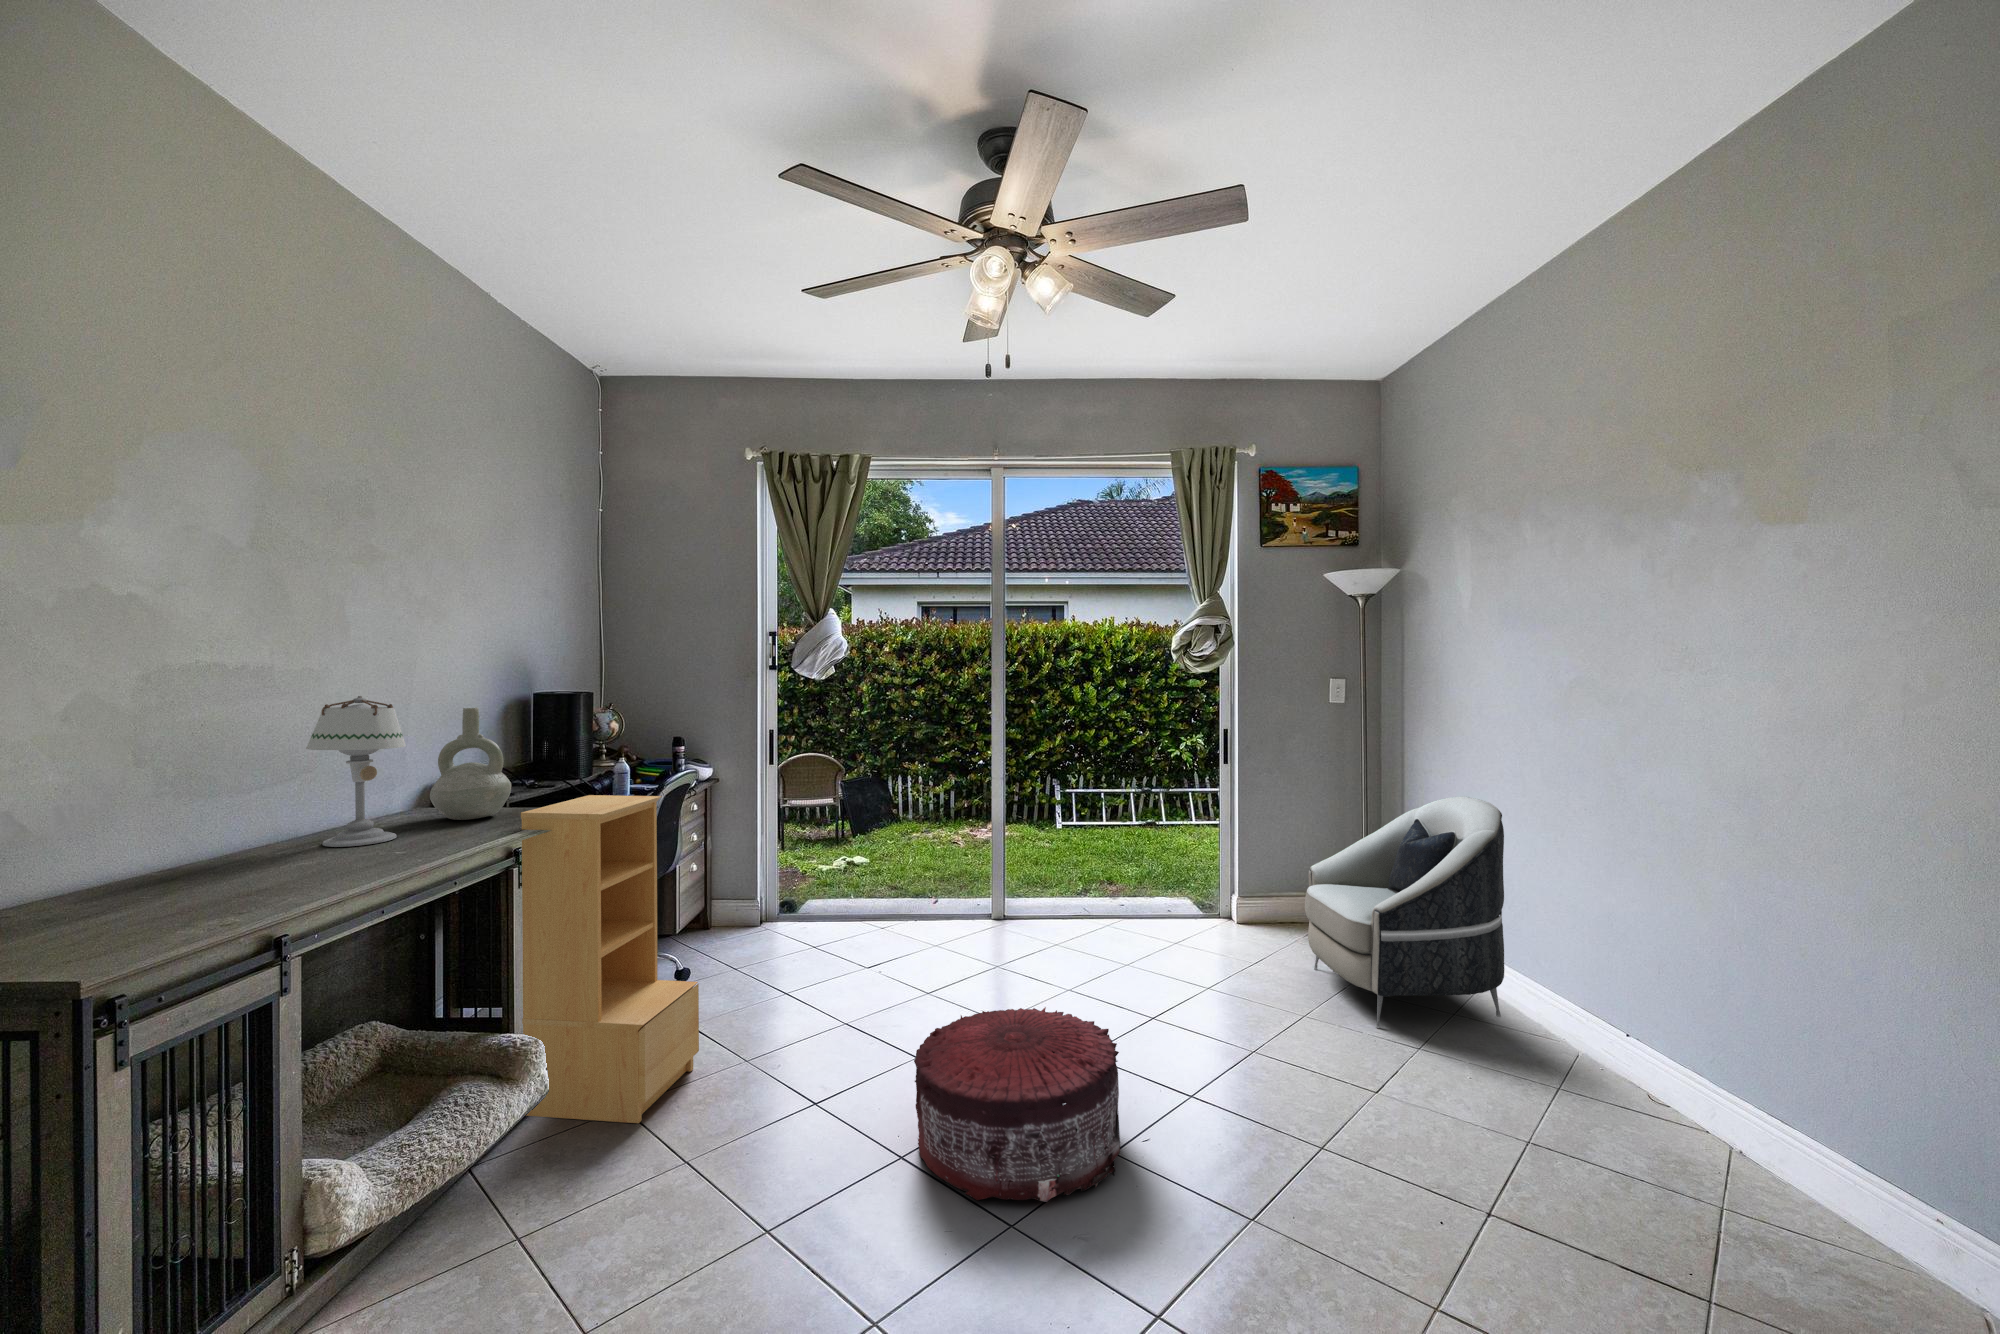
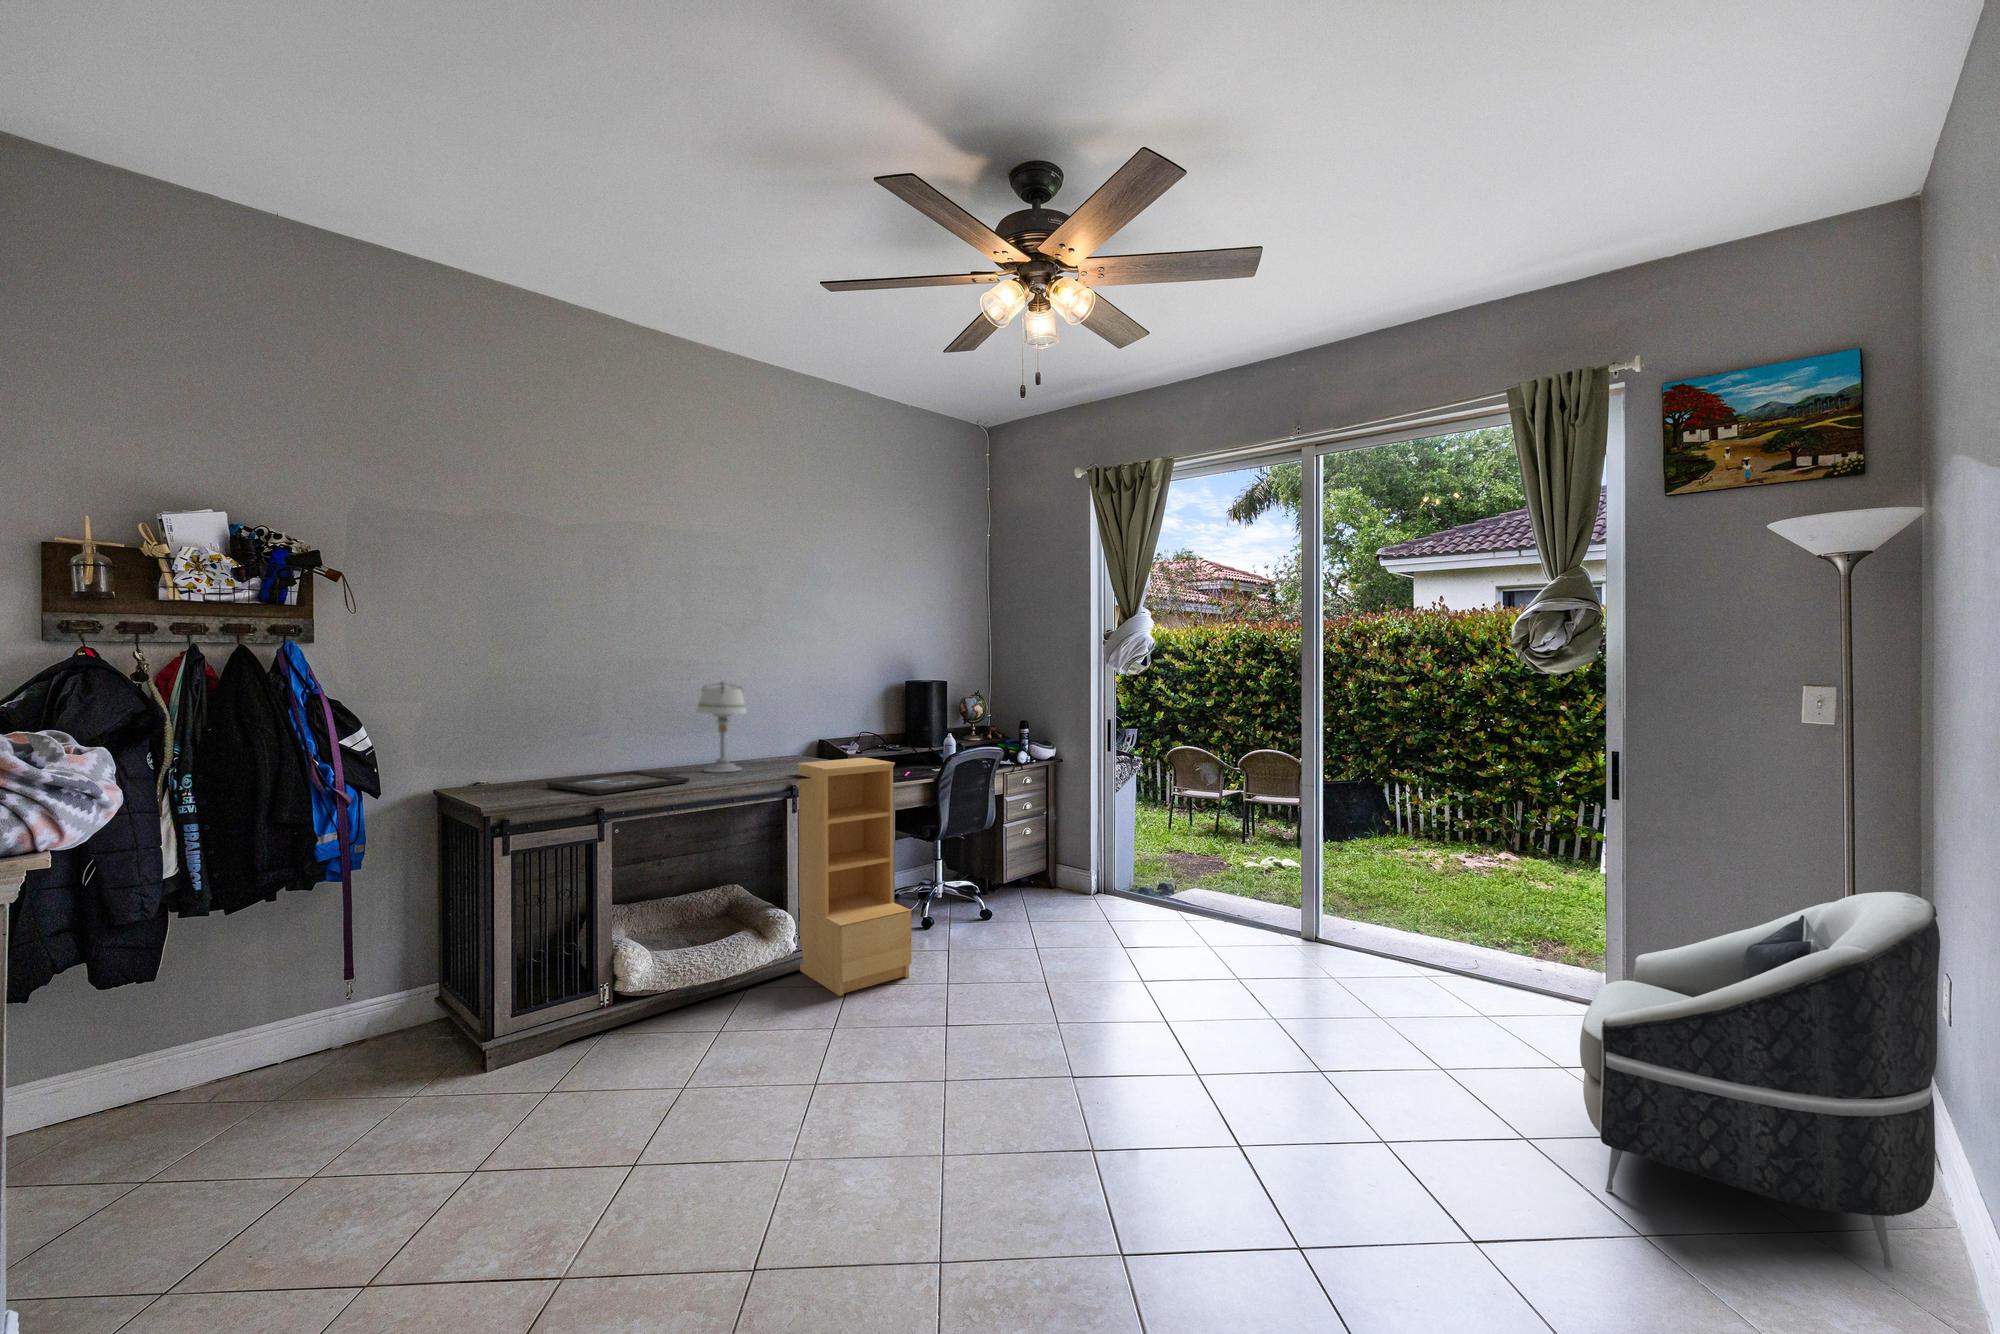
decorative vase: present [430,707,511,820] -> none [778,690,826,766]
tray: none [65,857,378,919] -> present [547,771,689,794]
pouf: present [914,1007,1120,1202] -> none [933,983,1123,1162]

